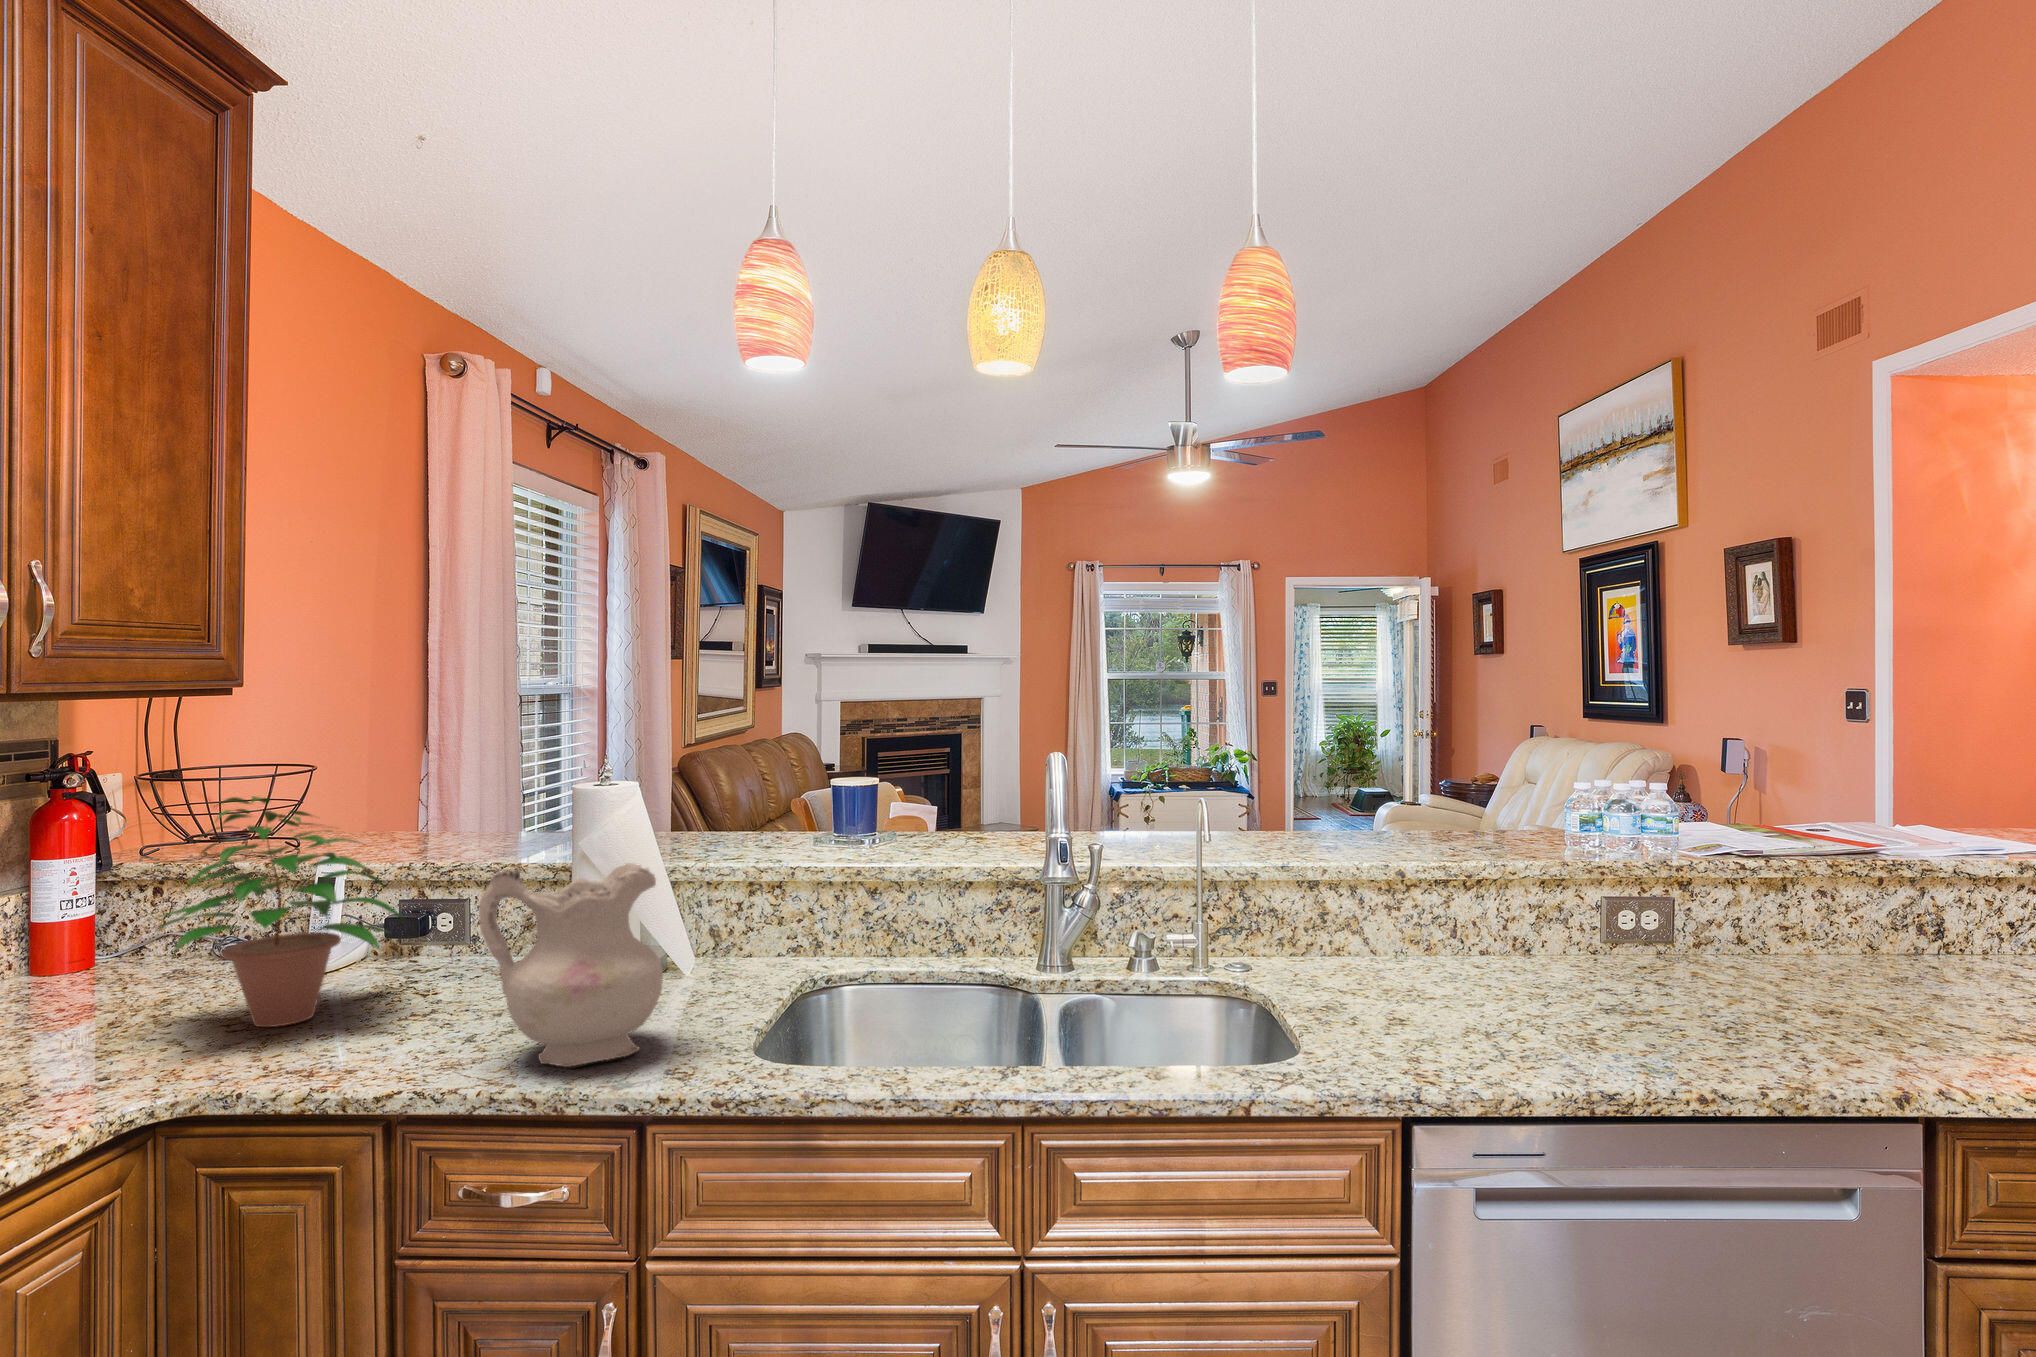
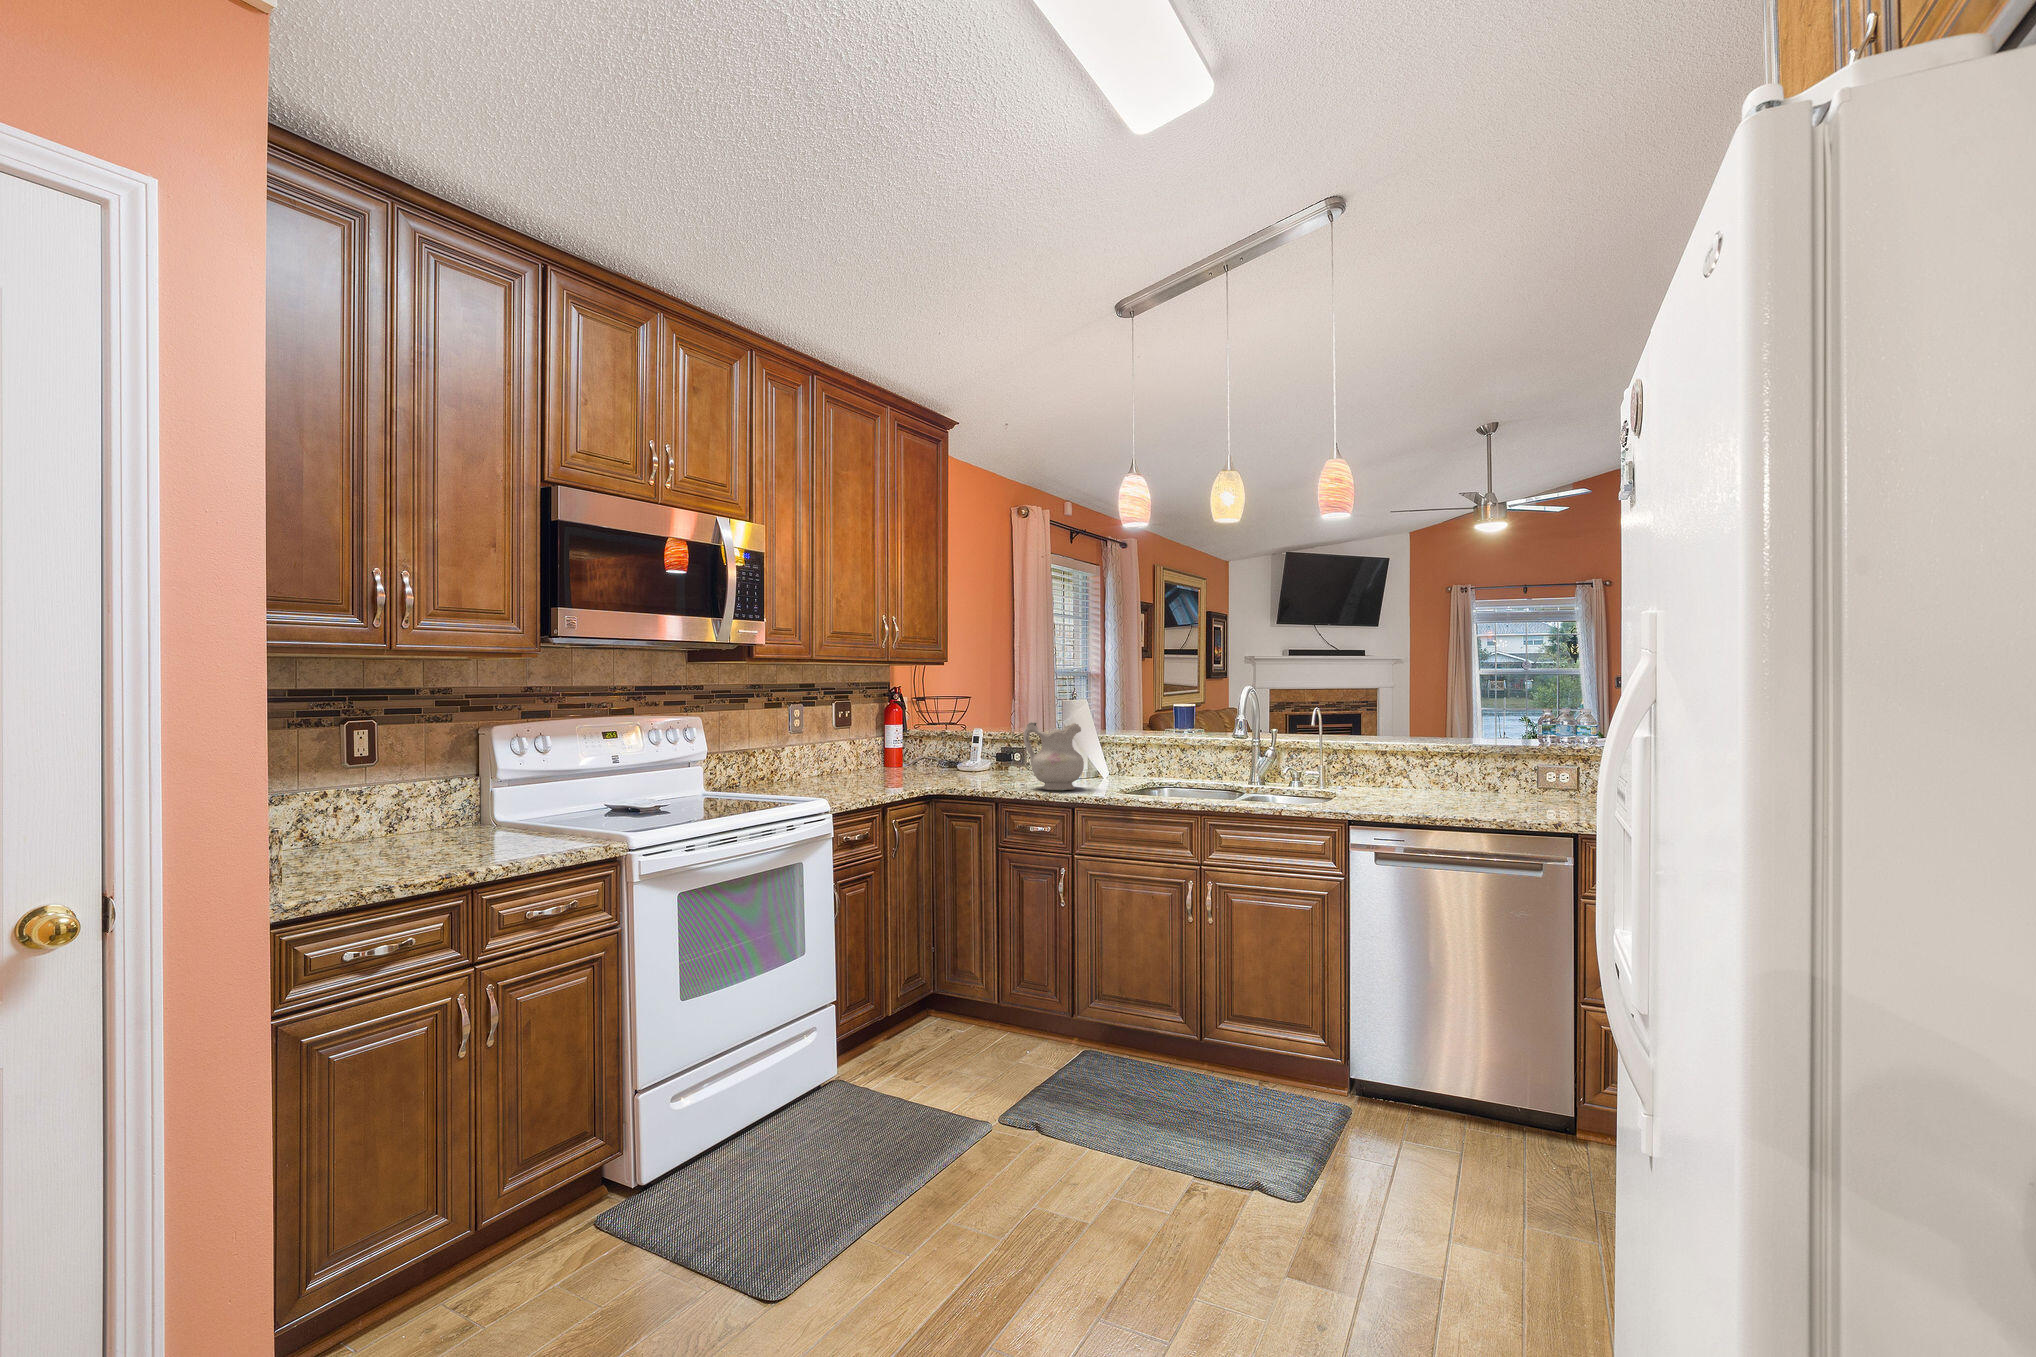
potted plant: present [148,796,404,1027] -> none [926,699,1003,779]

